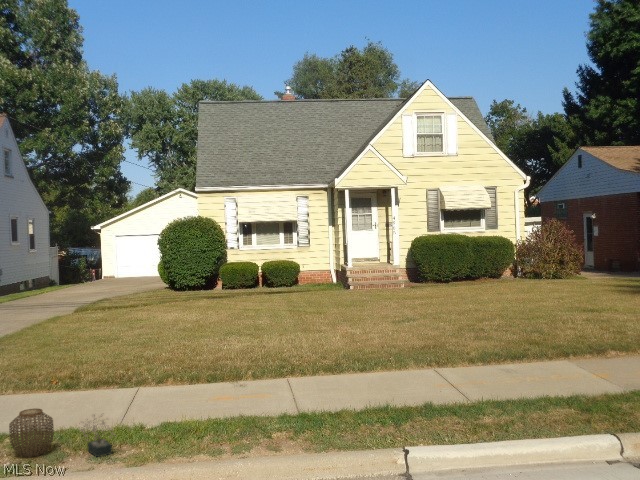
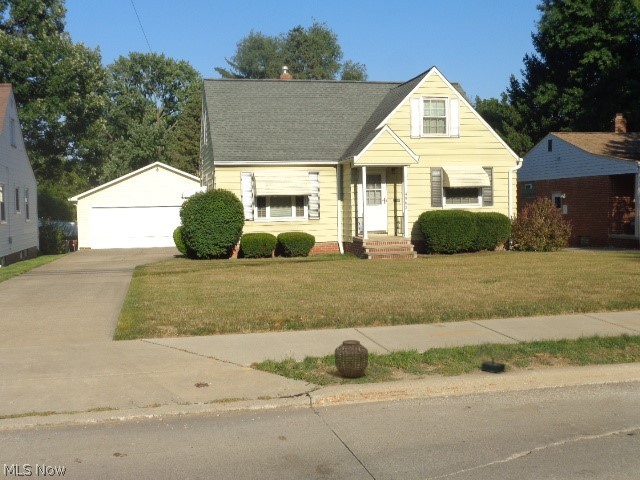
decorative plant: present [80,414,114,457] -> present [478,346,508,373]

